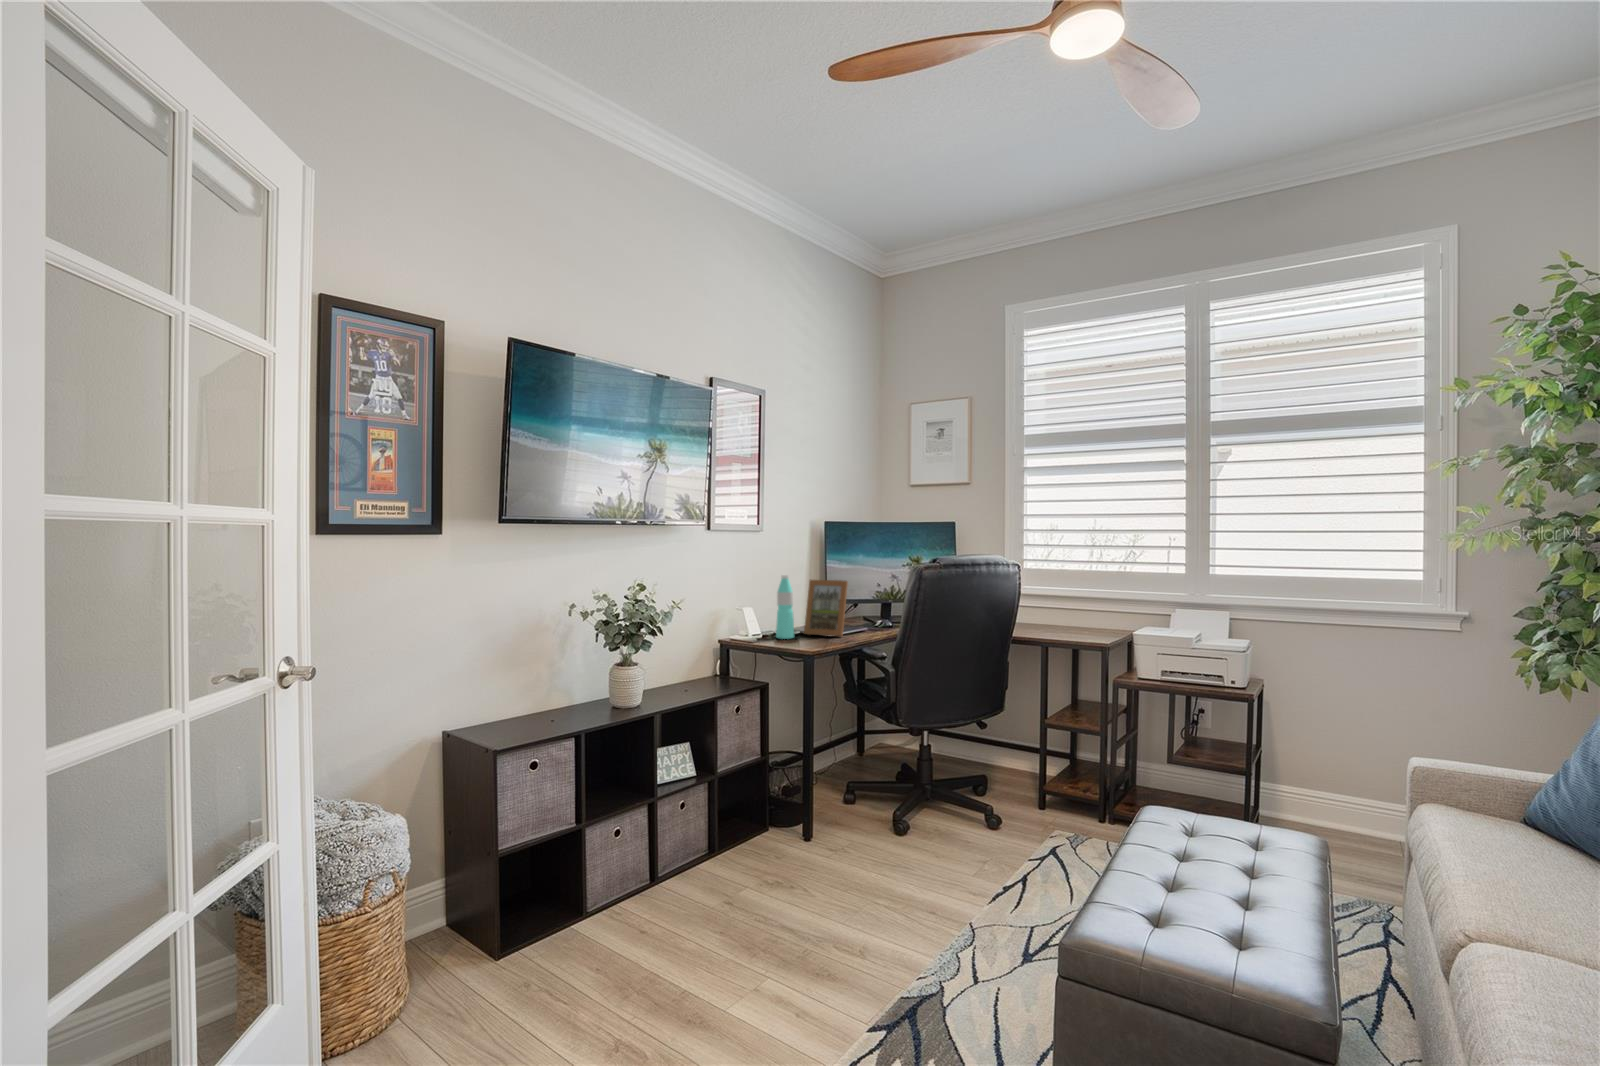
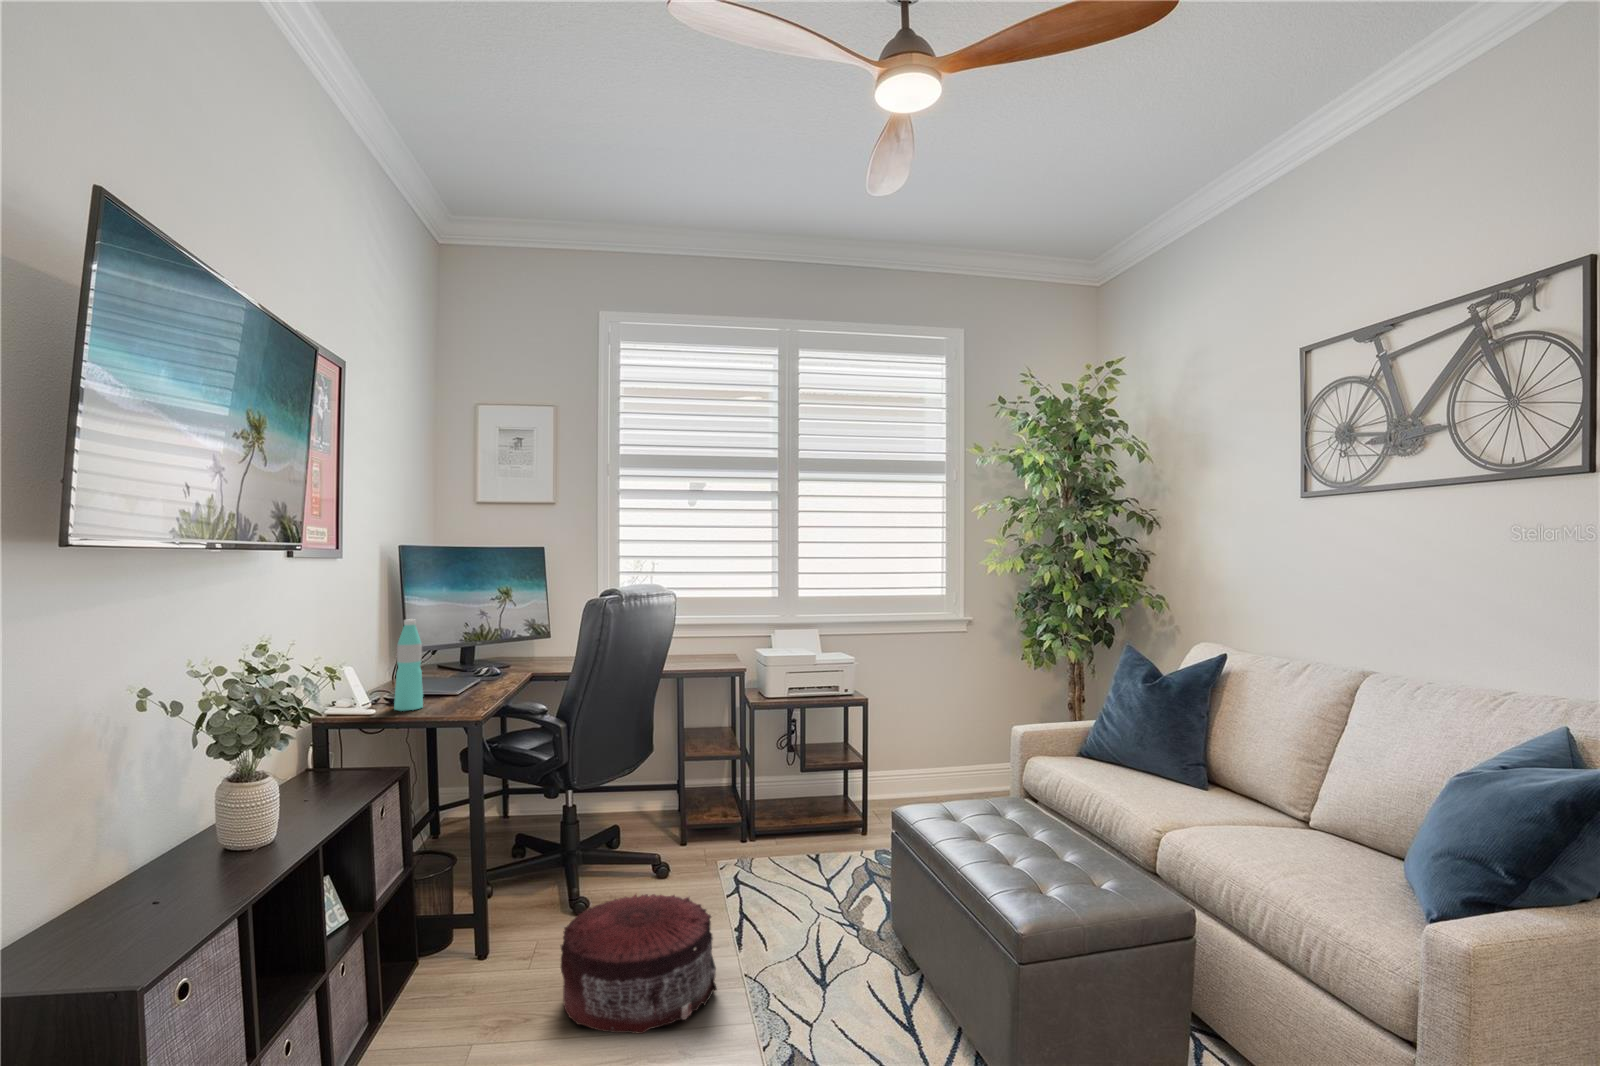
picture frame: present [804,580,848,636] -> none [423,622,482,701]
pouf: none [820,813,944,924] -> present [561,894,717,1034]

